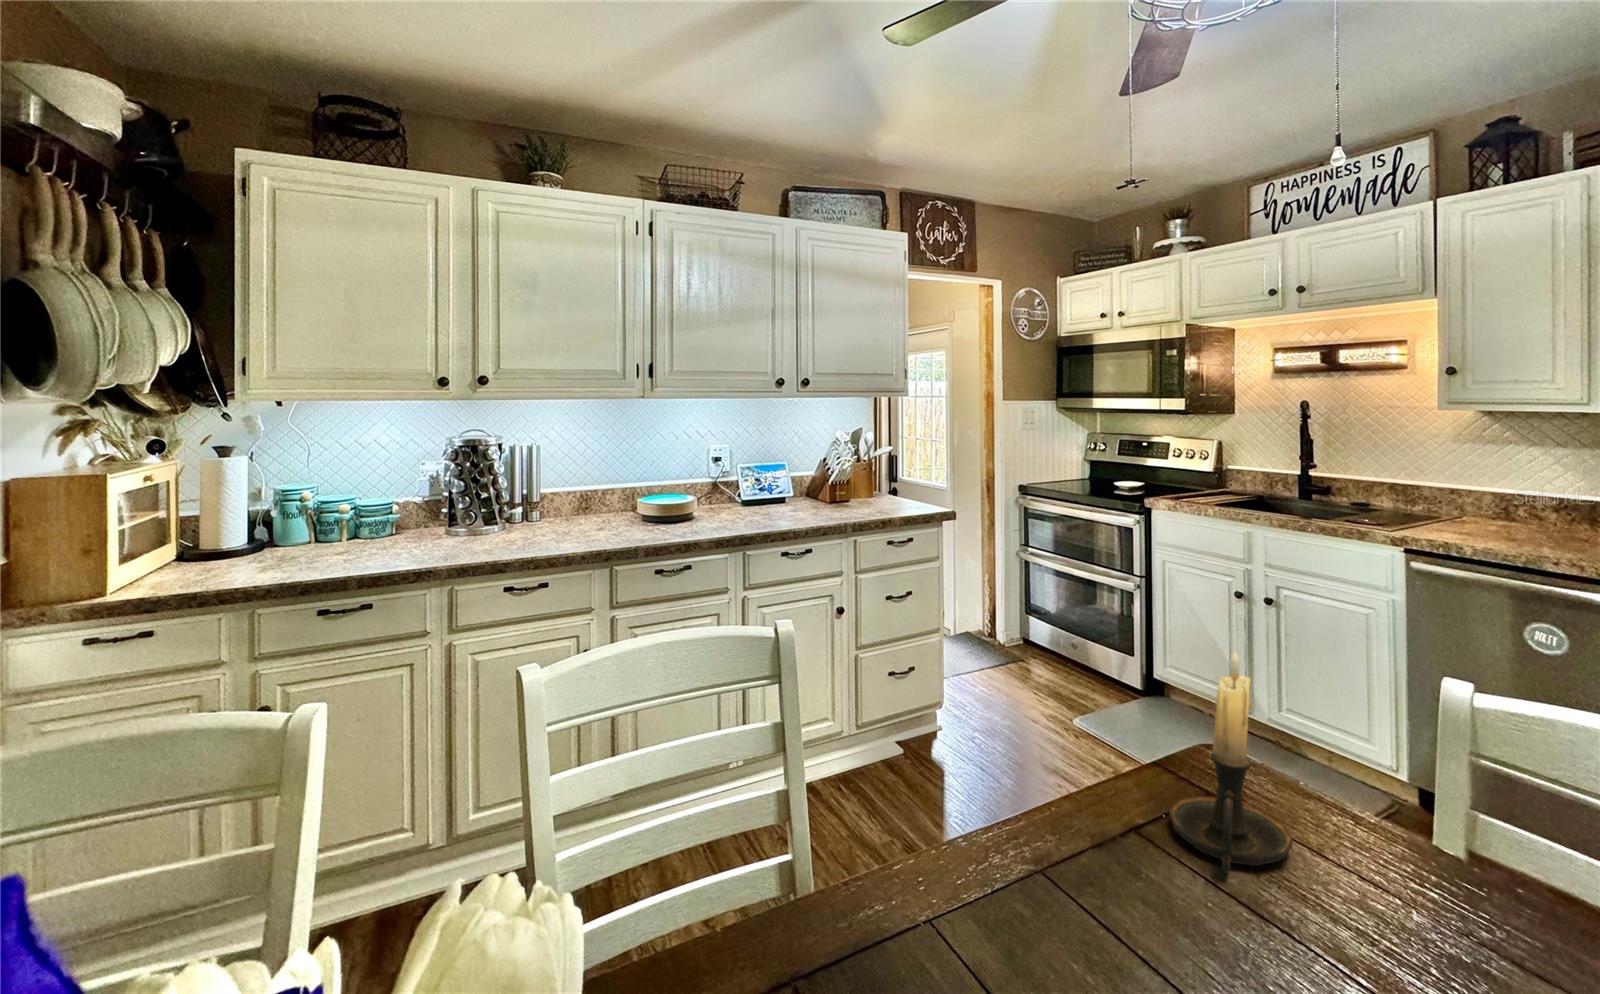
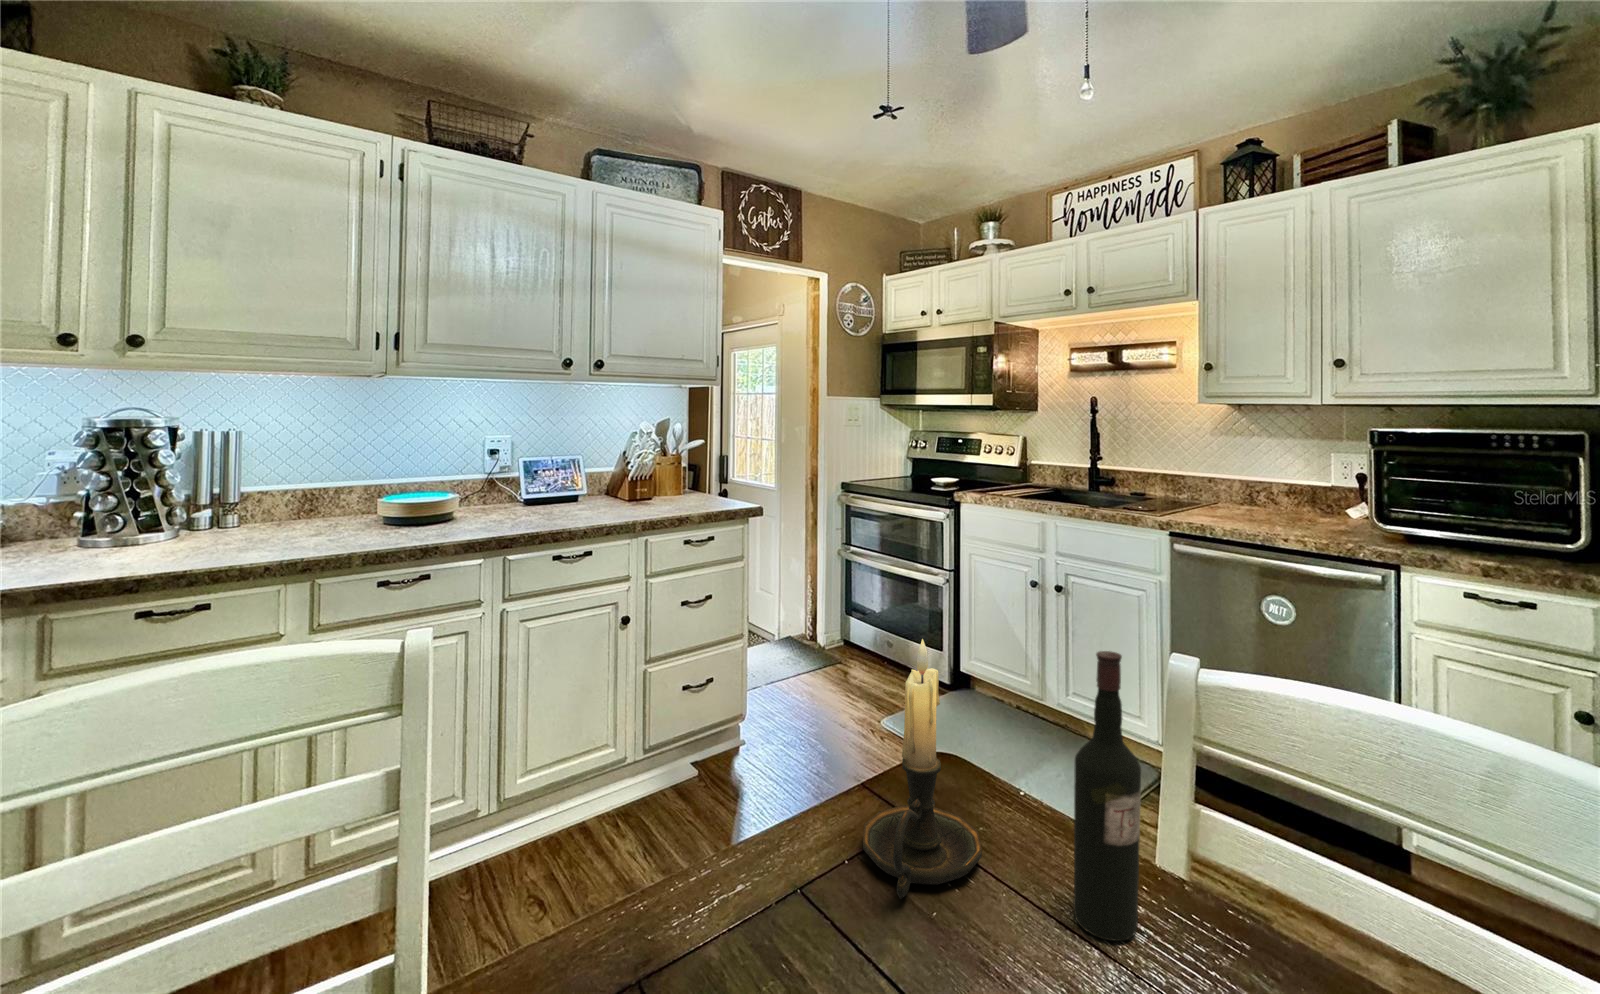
wine bottle: none [1399,669,1478,930] -> present [1073,651,1141,941]

